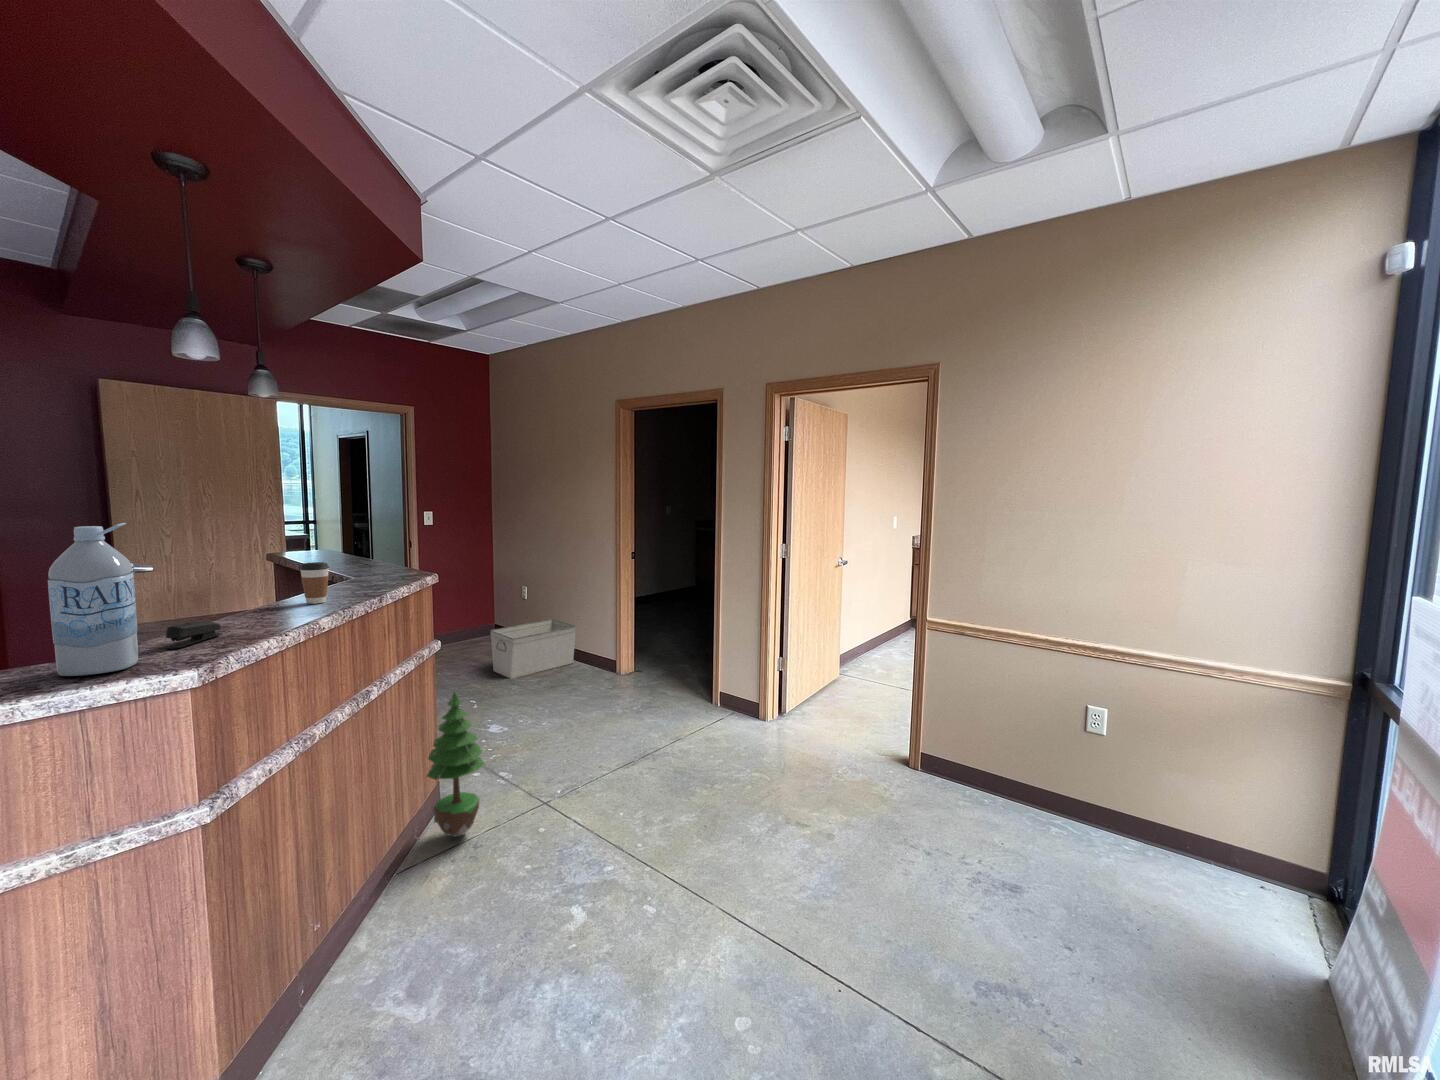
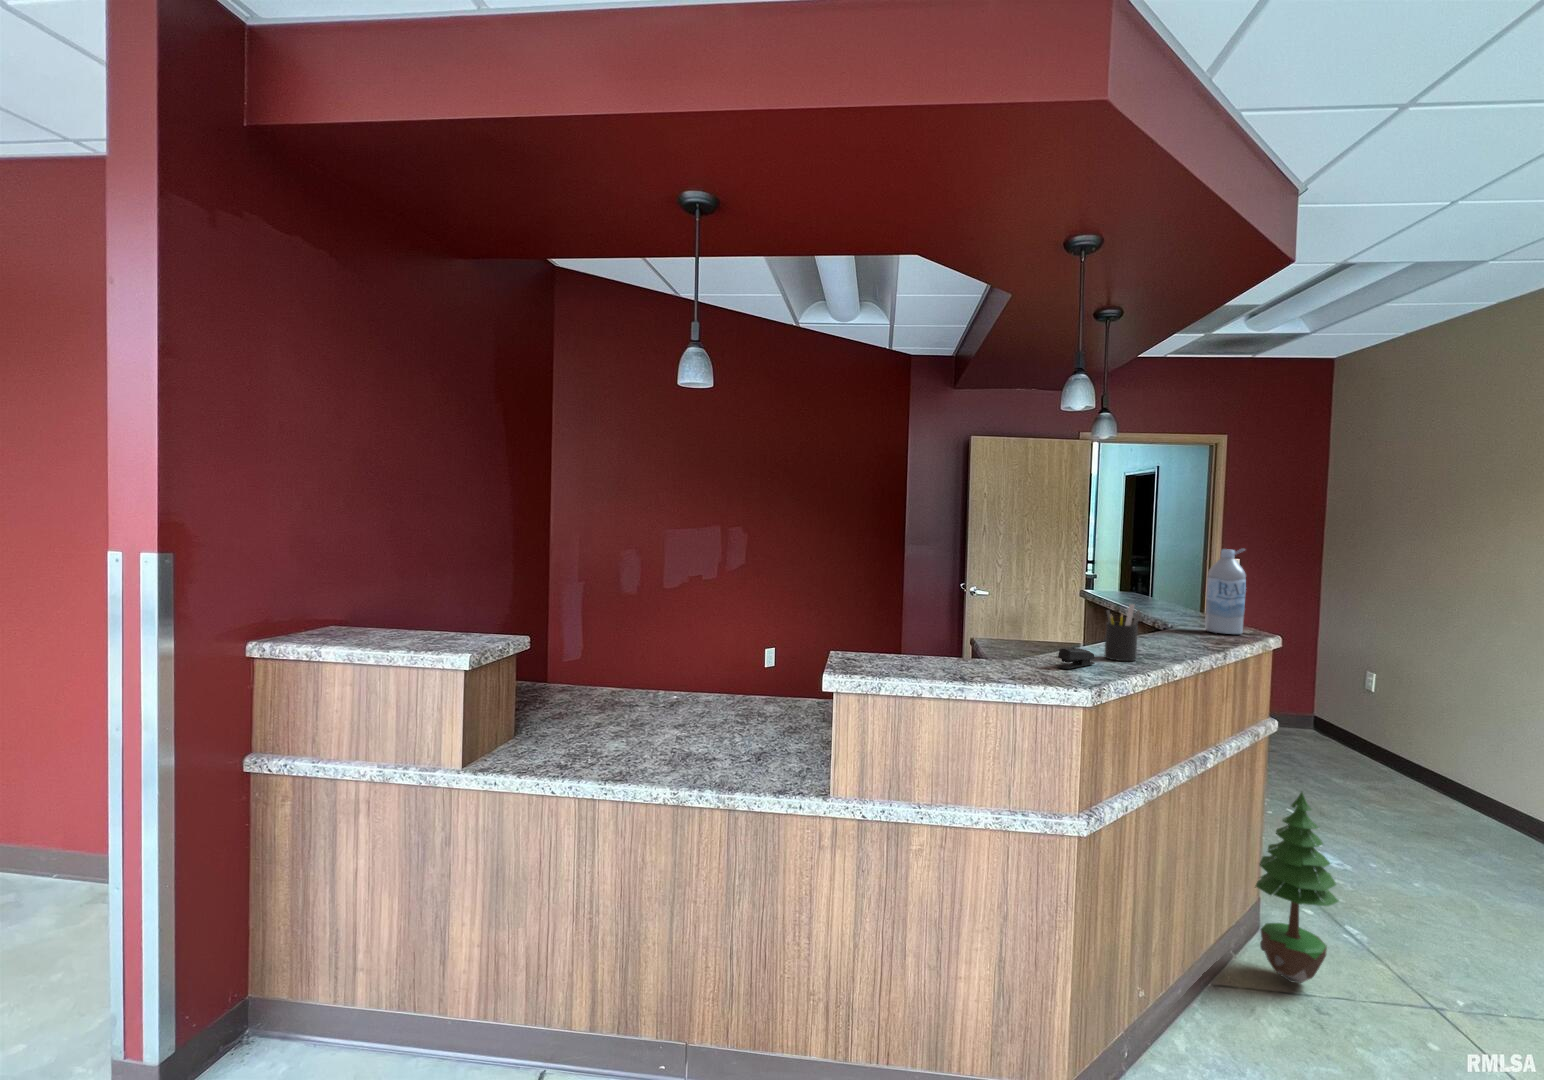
water bottle: present [48,523,138,676] -> present [1205,549,1246,634]
coffee cup: present [300,562,329,604] -> none [1149,607,1178,651]
pen holder: none [238,566,280,625] -> present [1105,604,1141,661]
storage bin: present [490,619,576,678] -> none [1323,731,1480,814]

